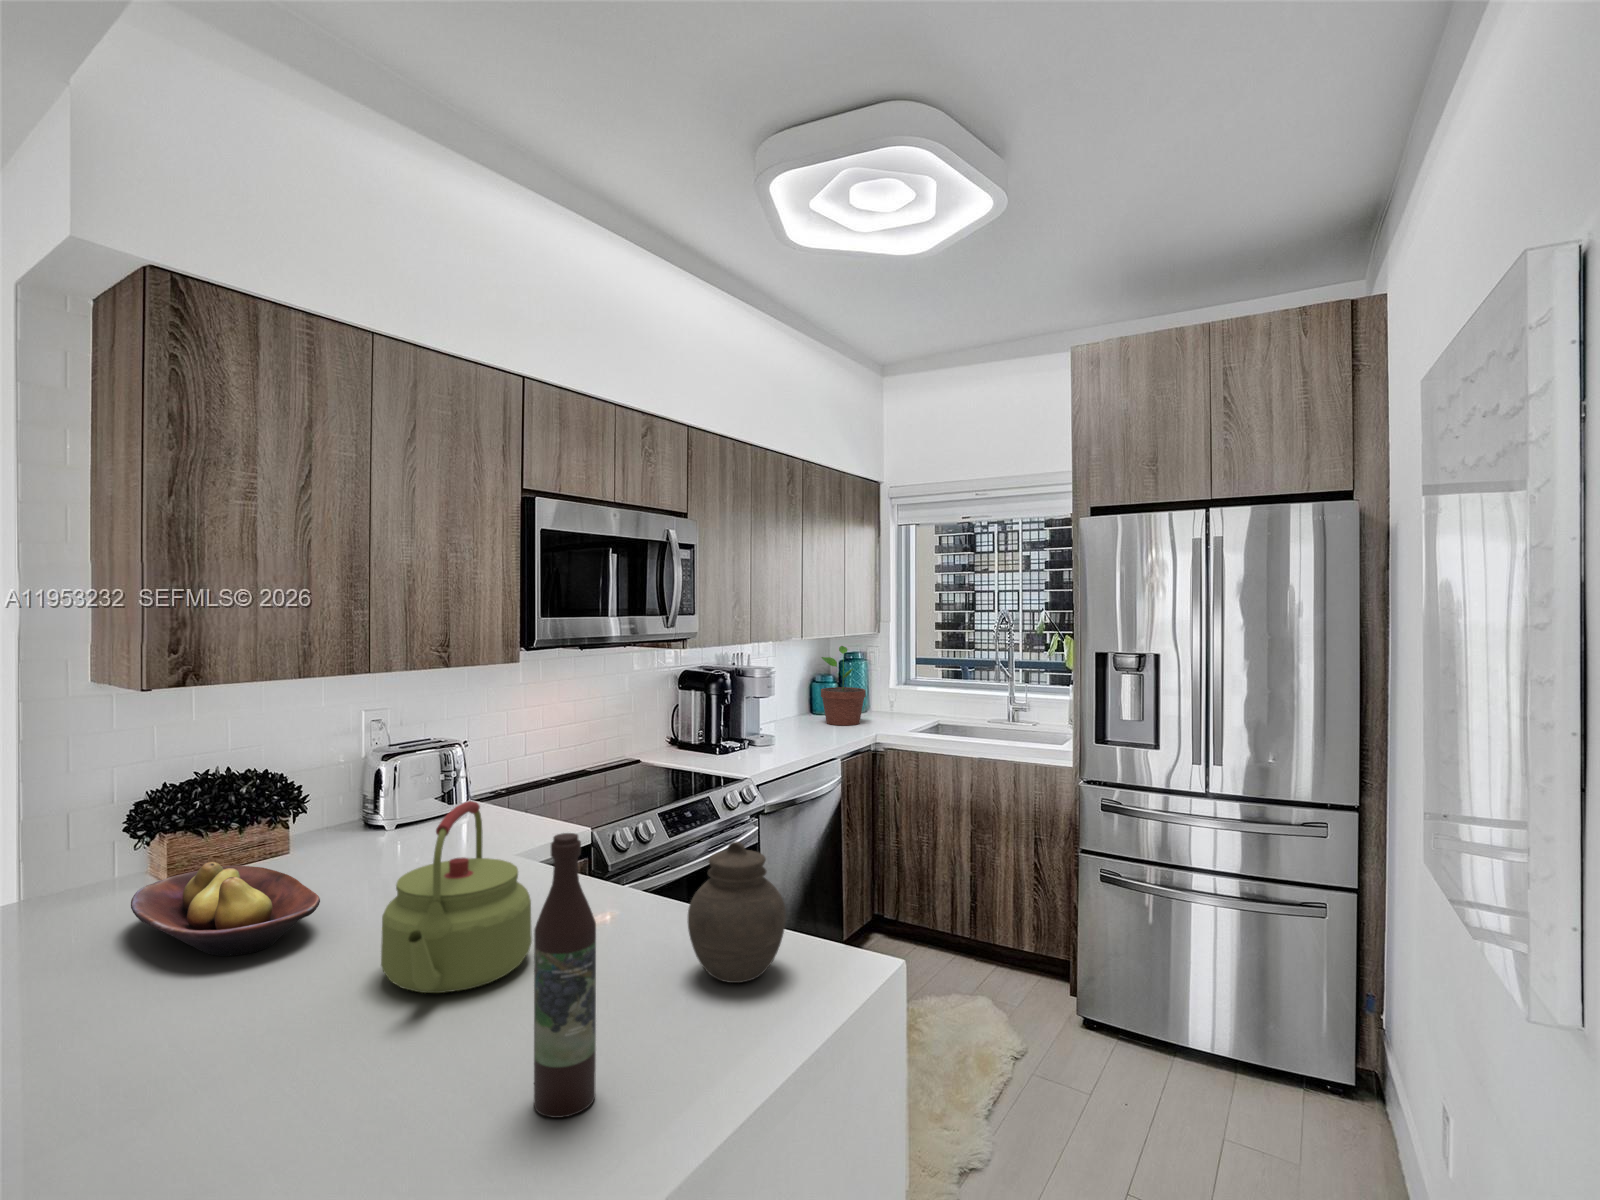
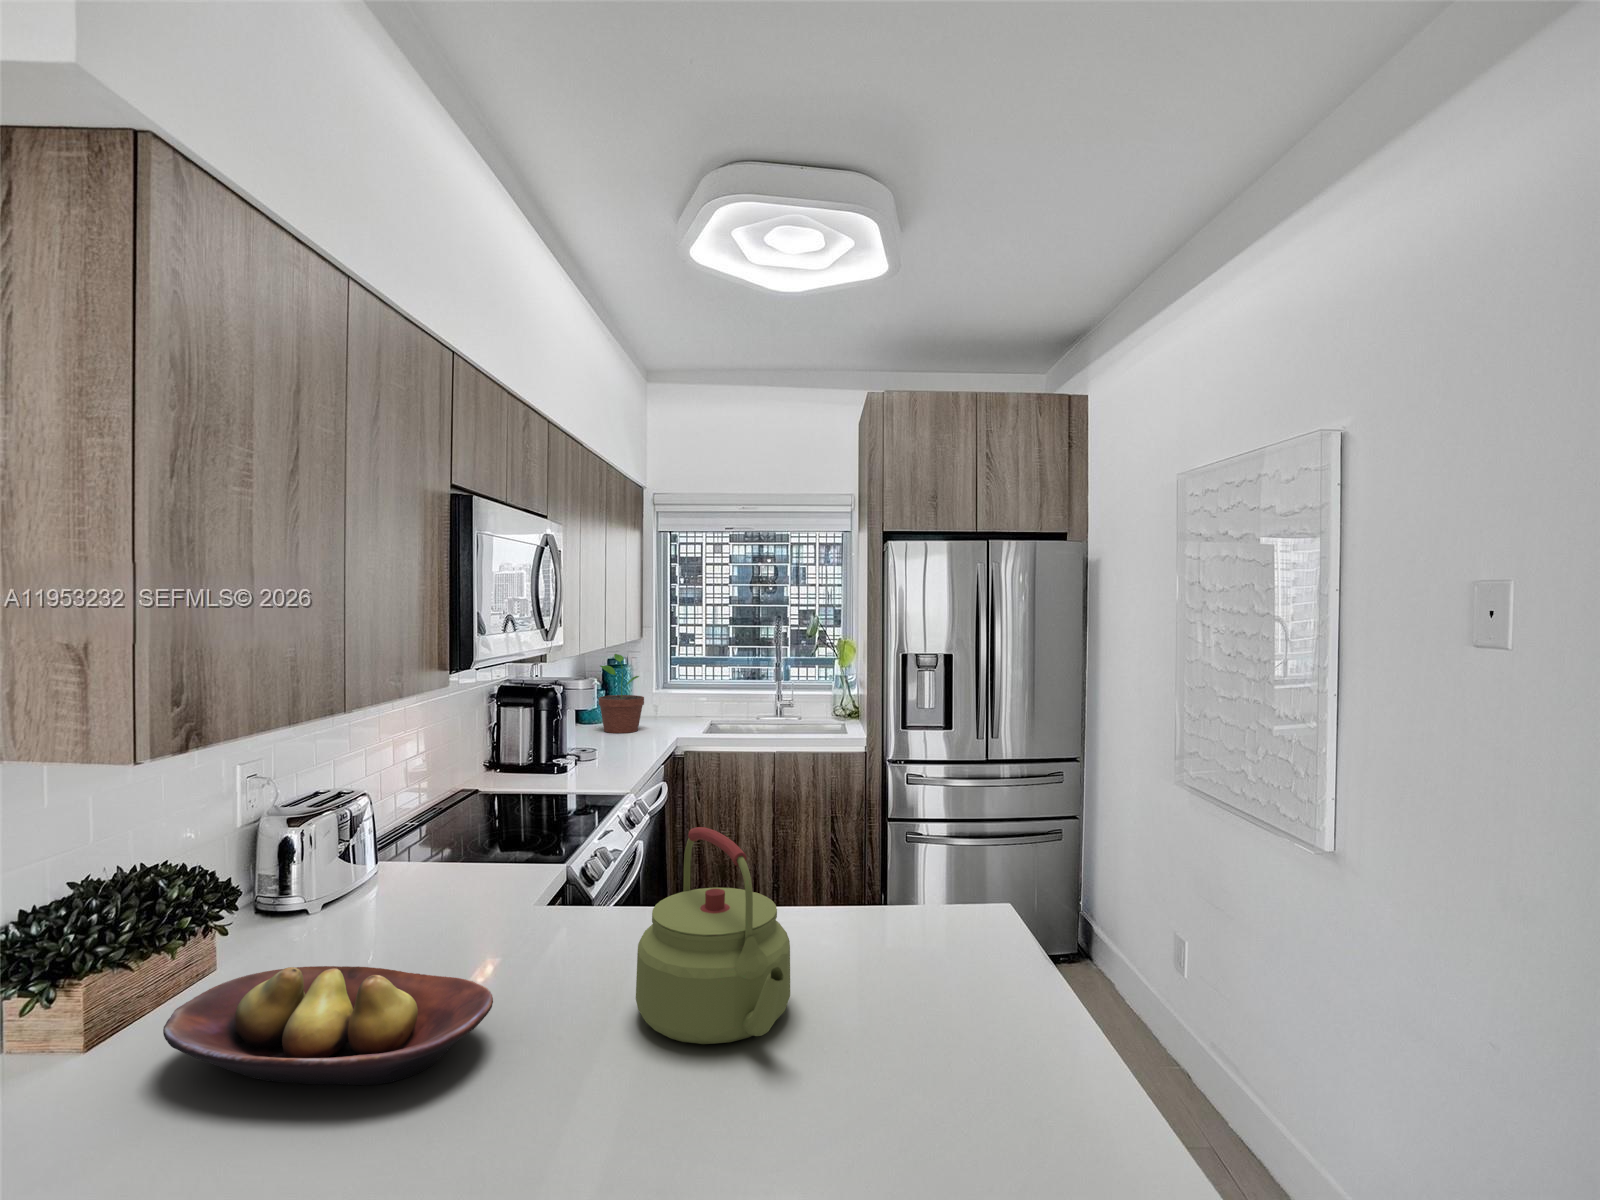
wine bottle: present [534,833,596,1118] -> none [1003,826,1063,1096]
jar: present [688,841,786,983] -> none [911,829,1000,958]

